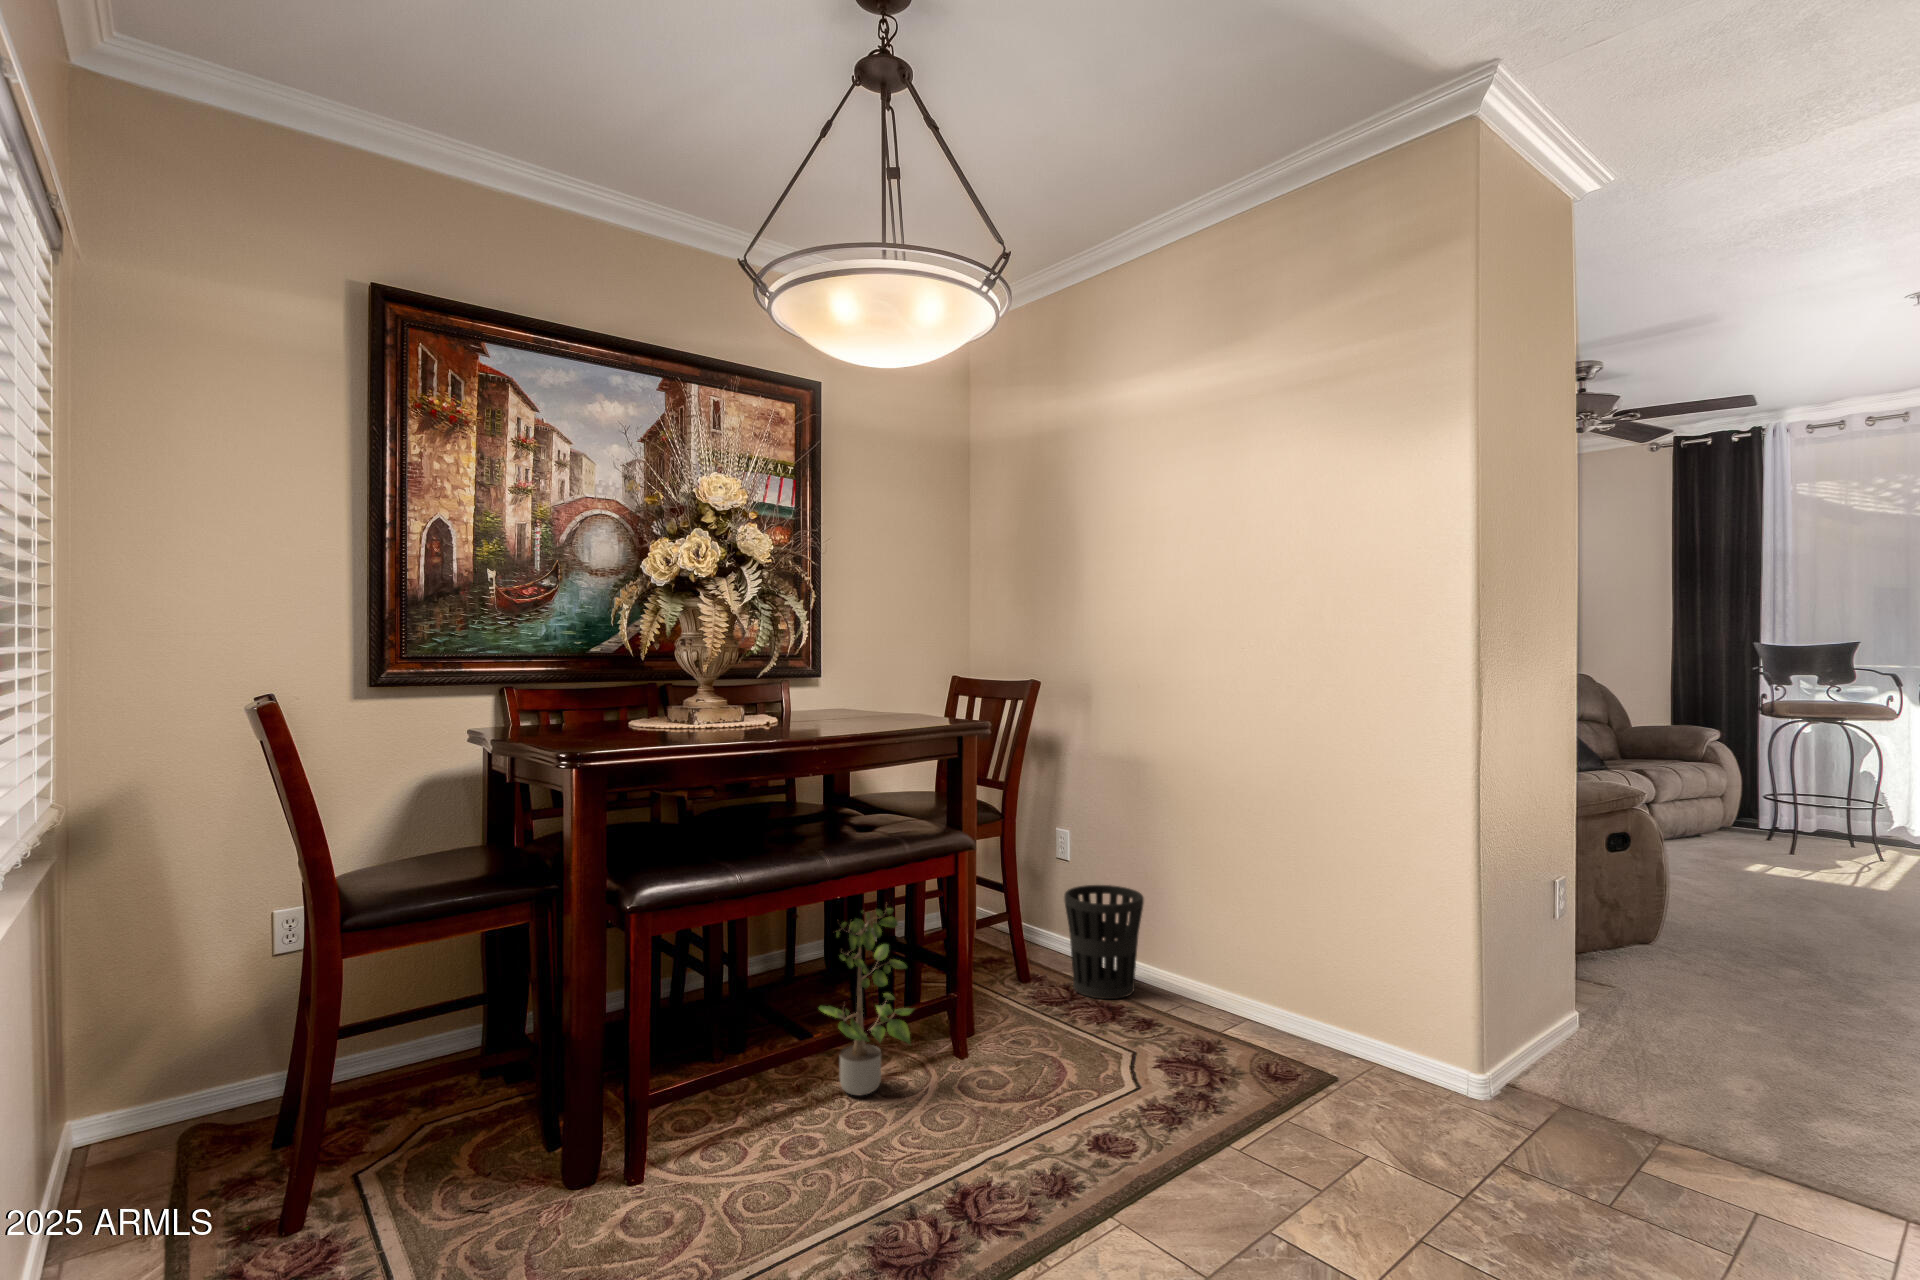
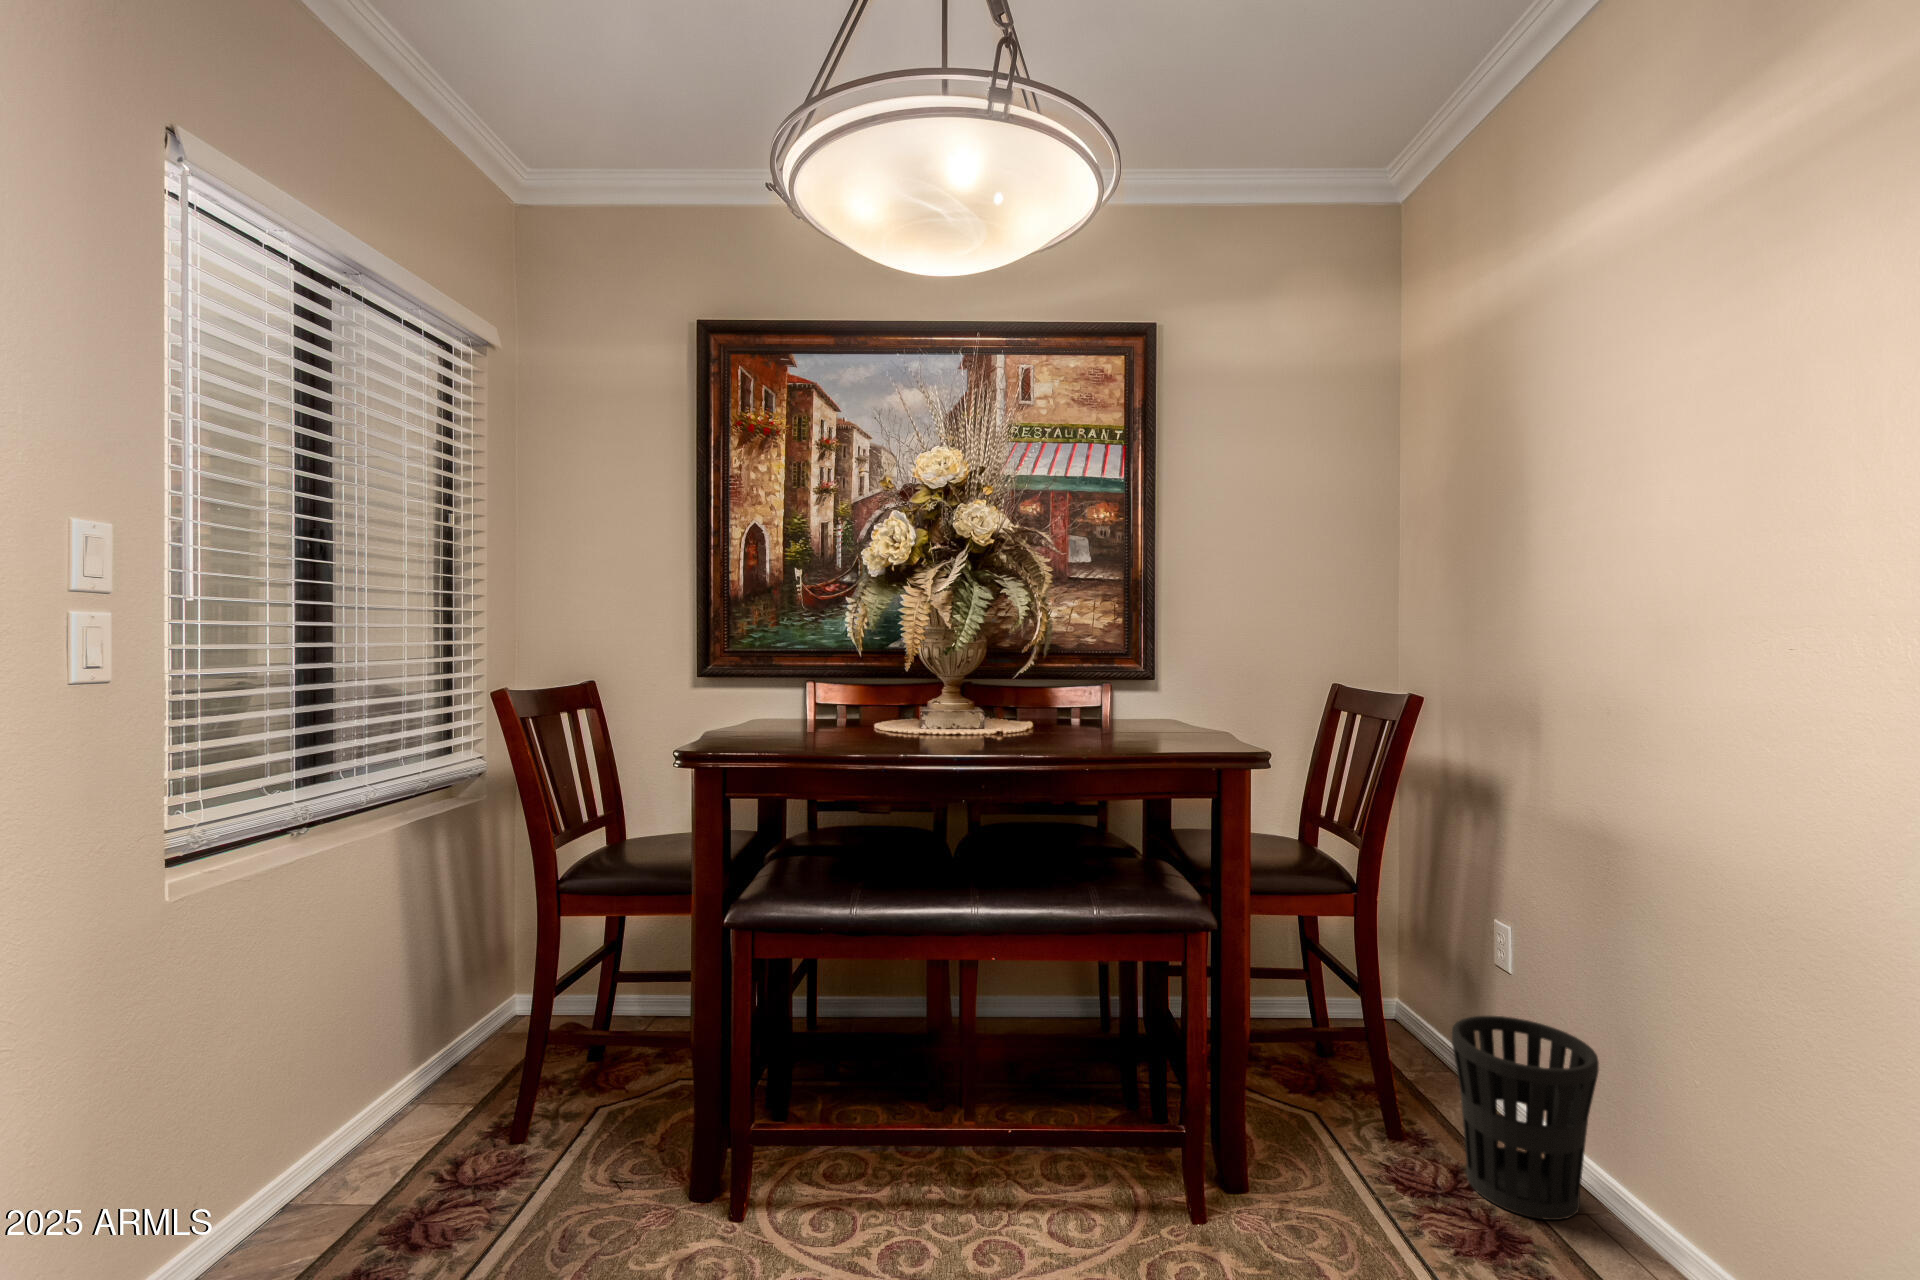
potted plant: present [819,908,914,1095] -> none [985,980,1123,1222]

